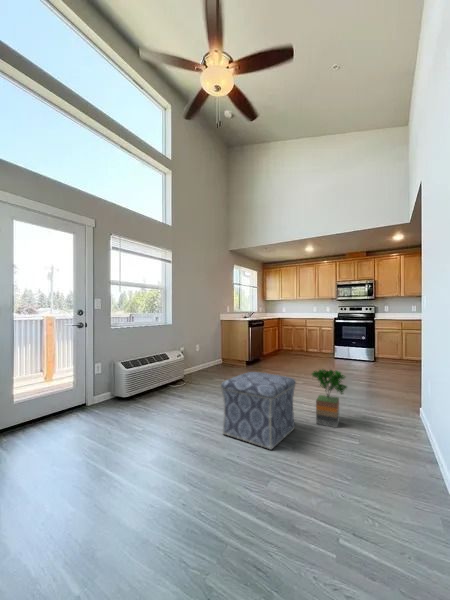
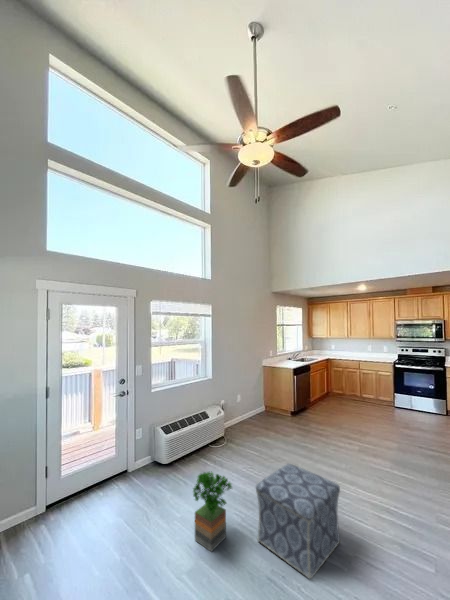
potted tree: present [312,369,347,428] -> present [193,472,232,551]

